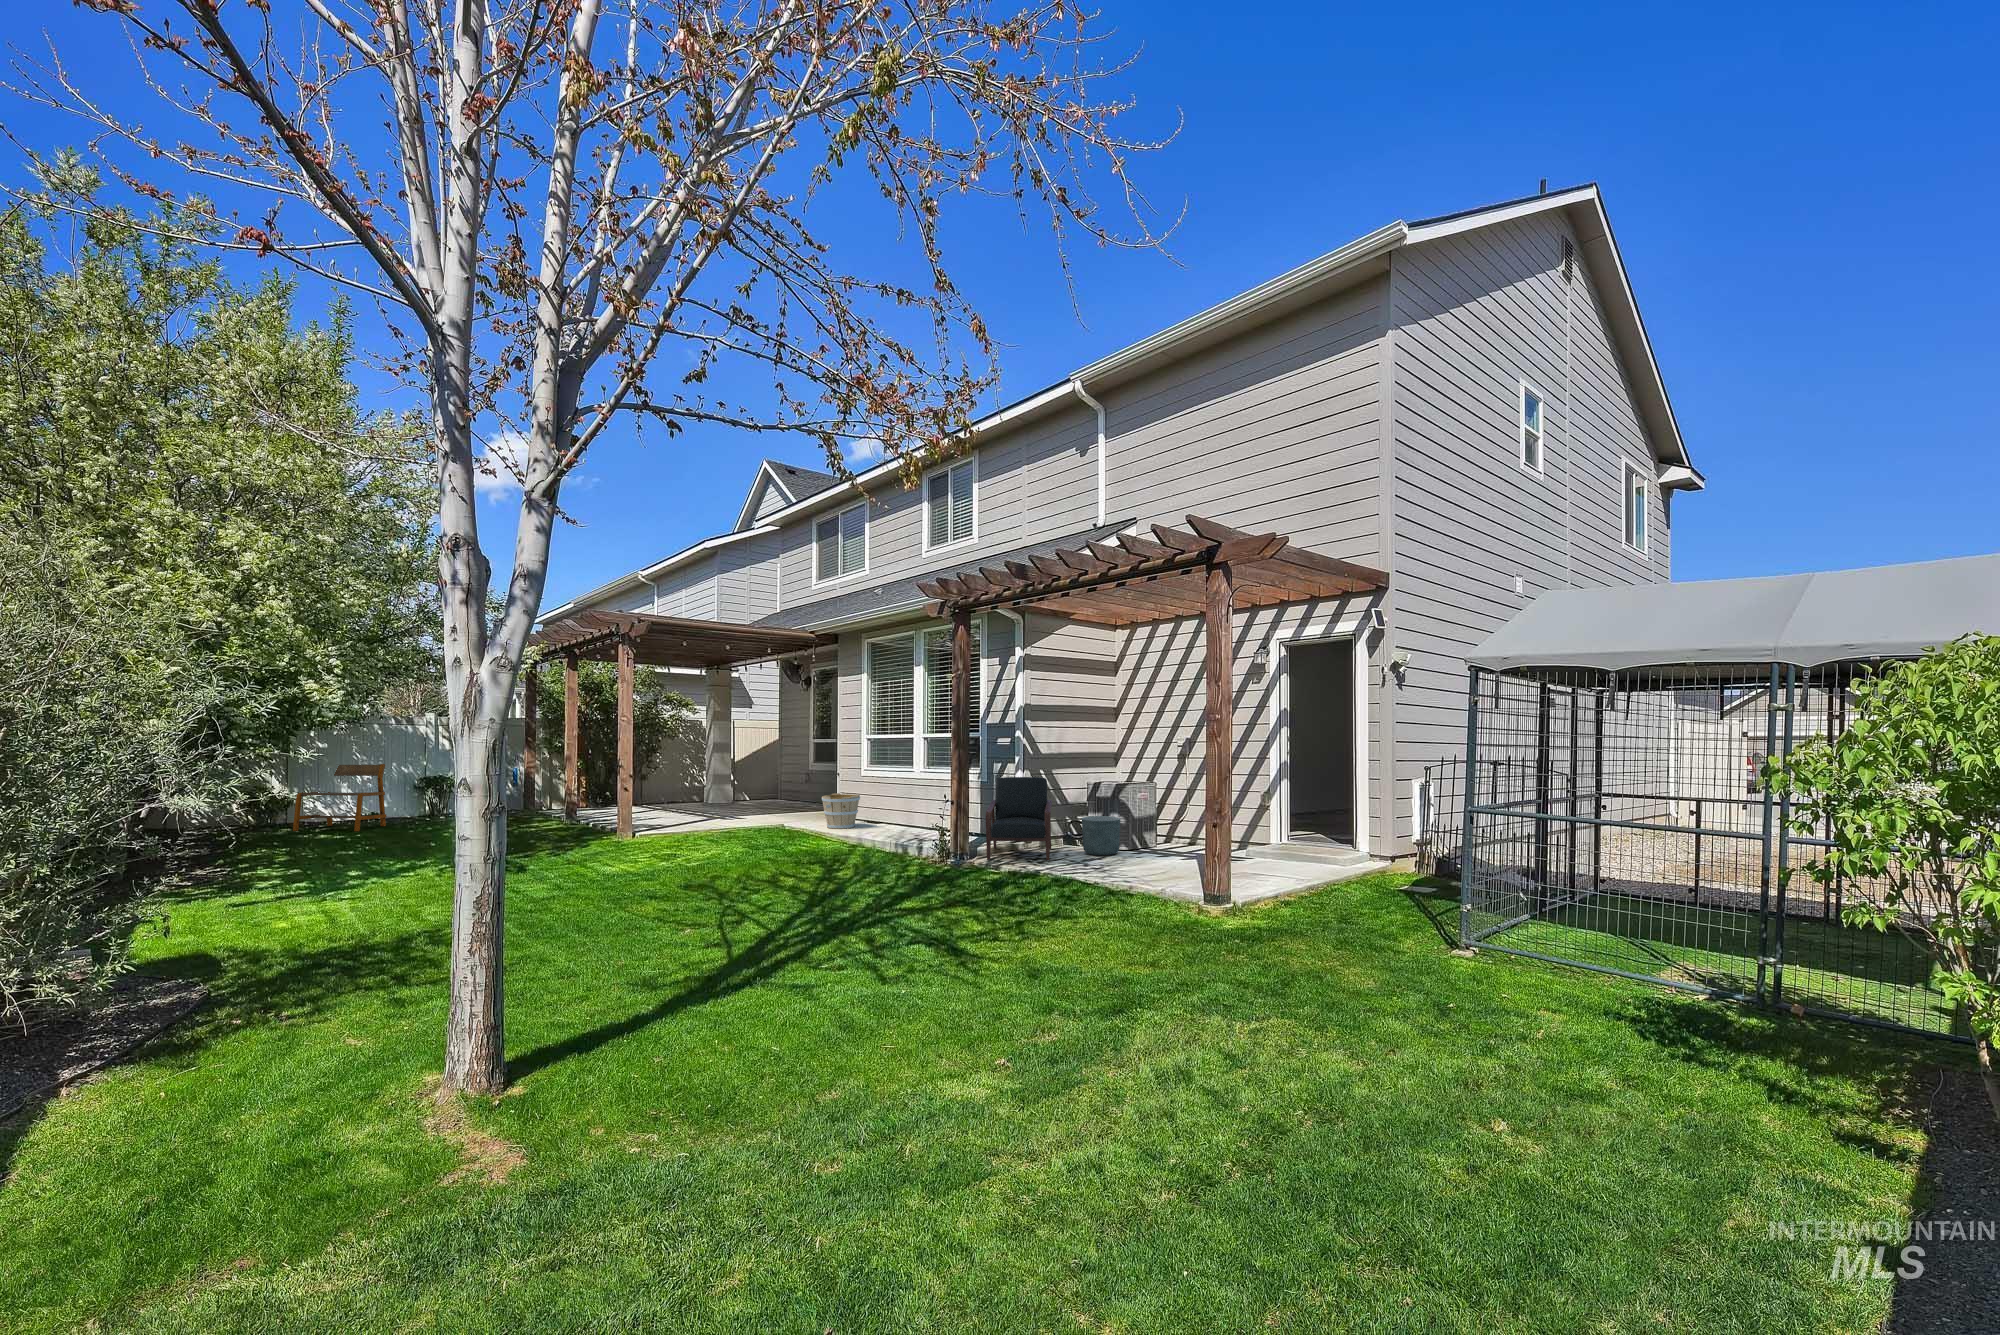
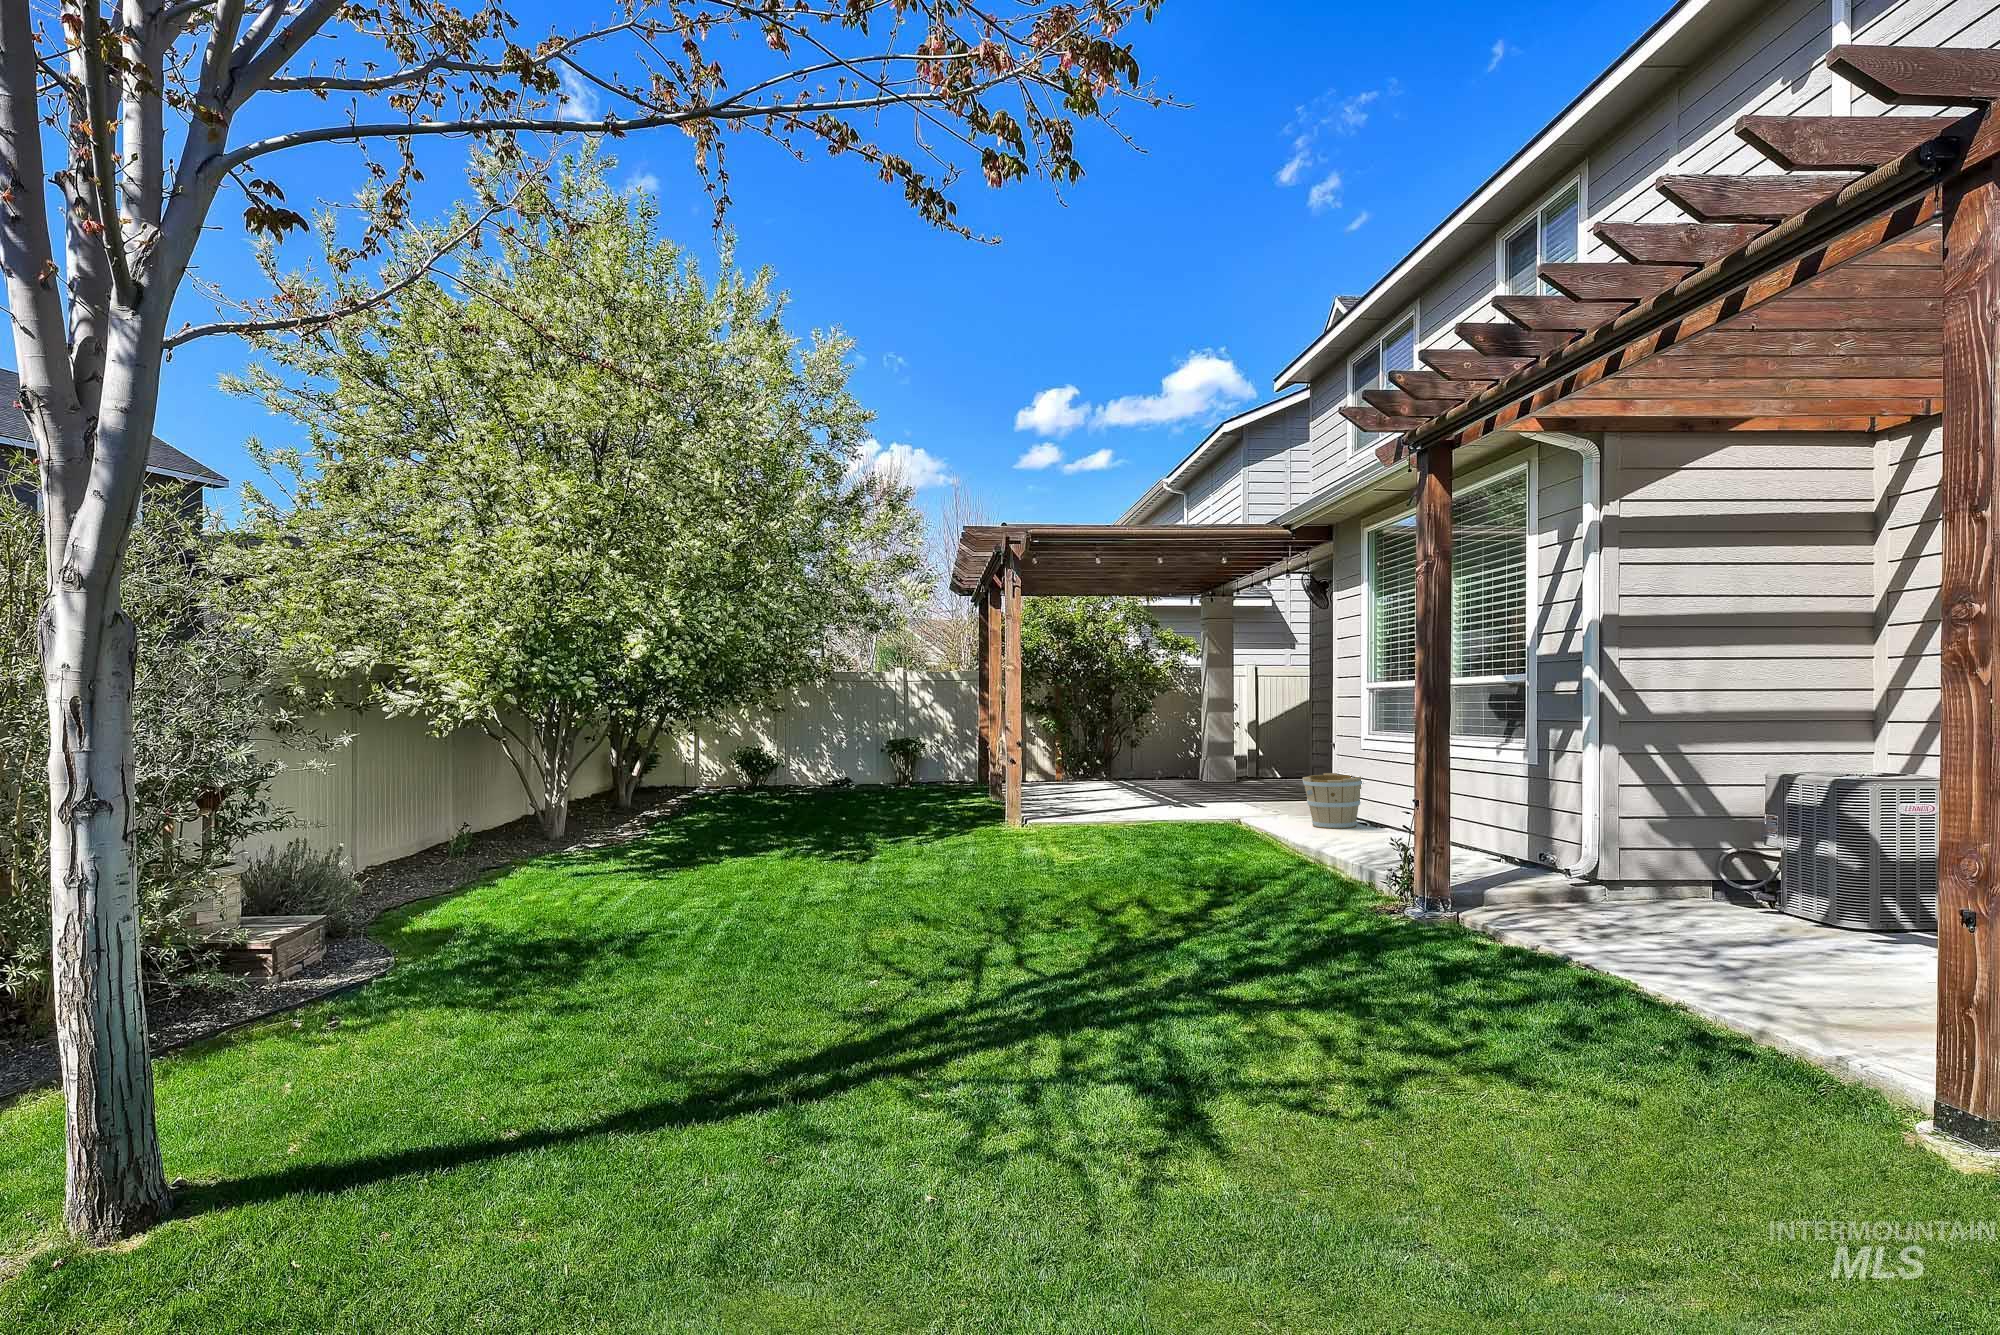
bench: present [293,764,386,831] -> none [783,721,860,794]
chair: present [986,777,1052,861] -> none [1498,757,1673,930]
planter: present [1082,816,1120,855] -> none [1733,845,1835,933]

